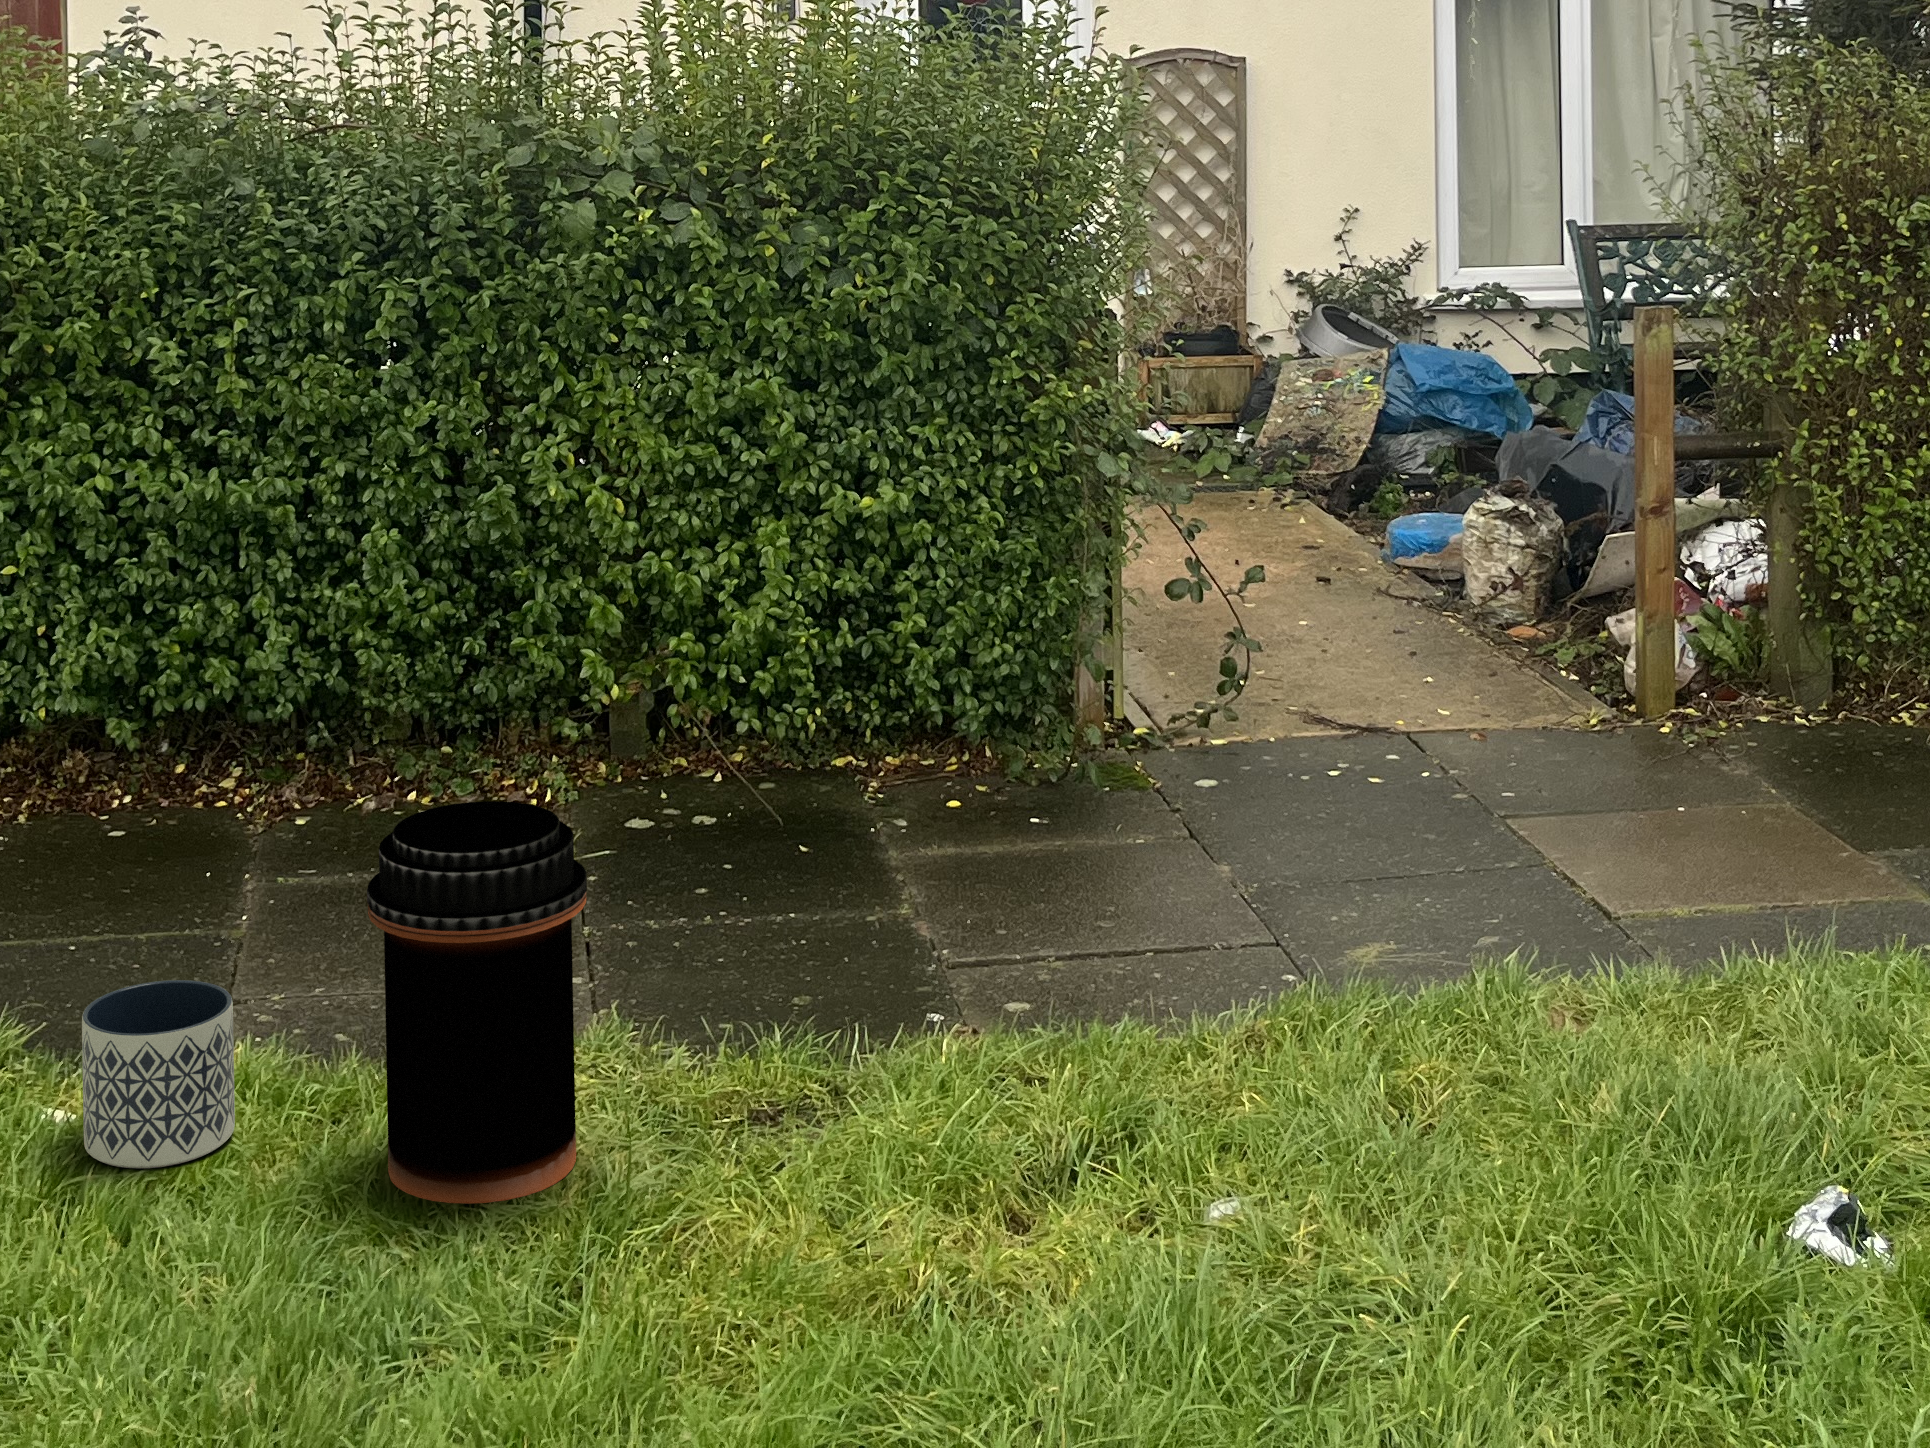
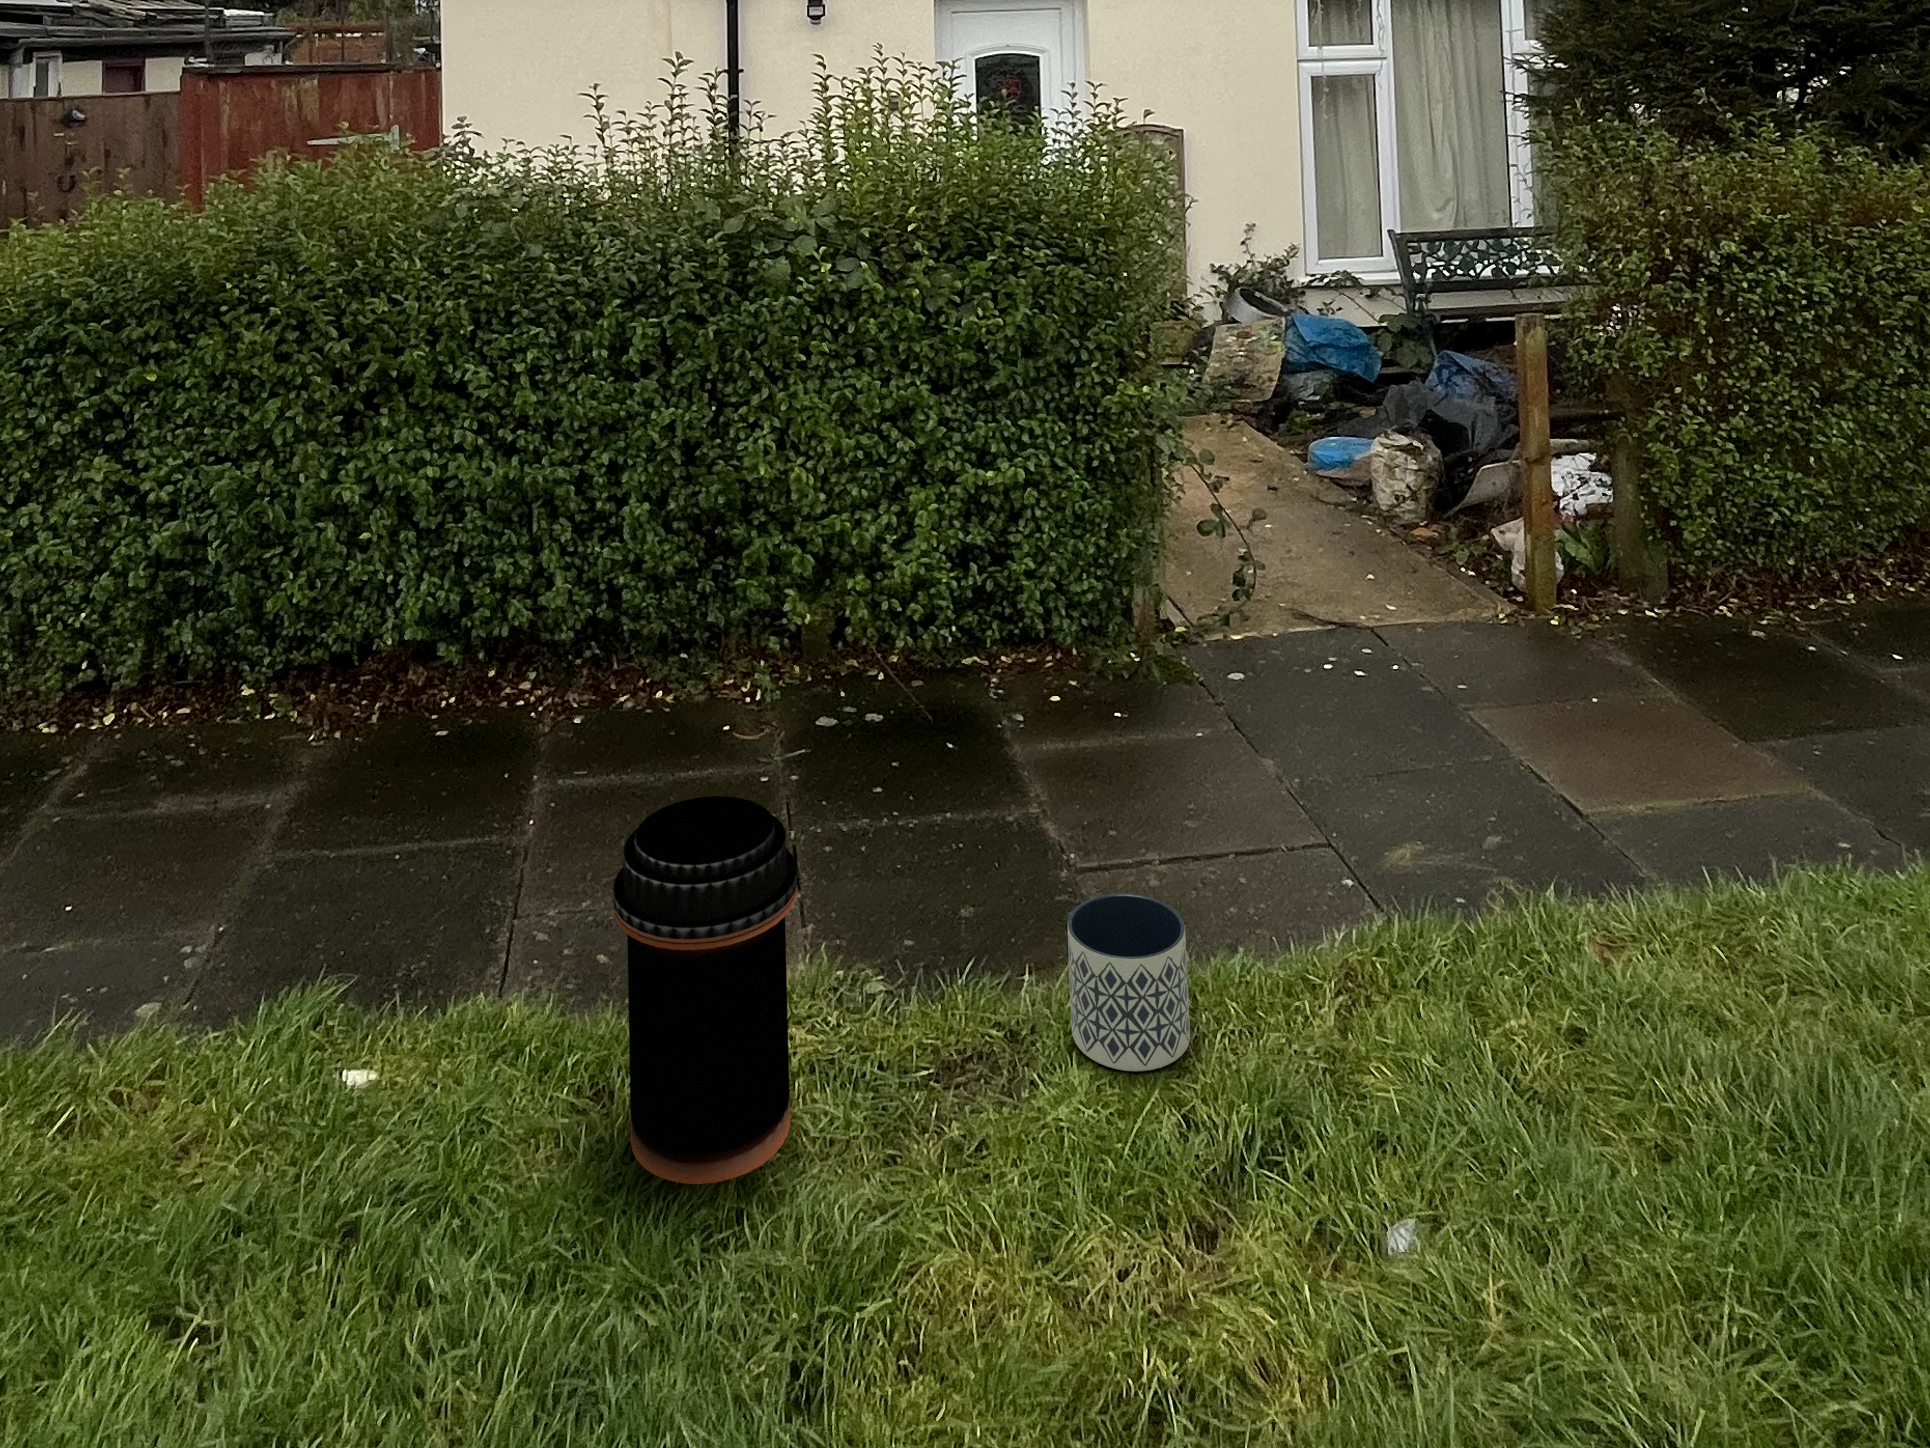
planter: present [82,980,235,1168] -> present [1068,893,1190,1071]

